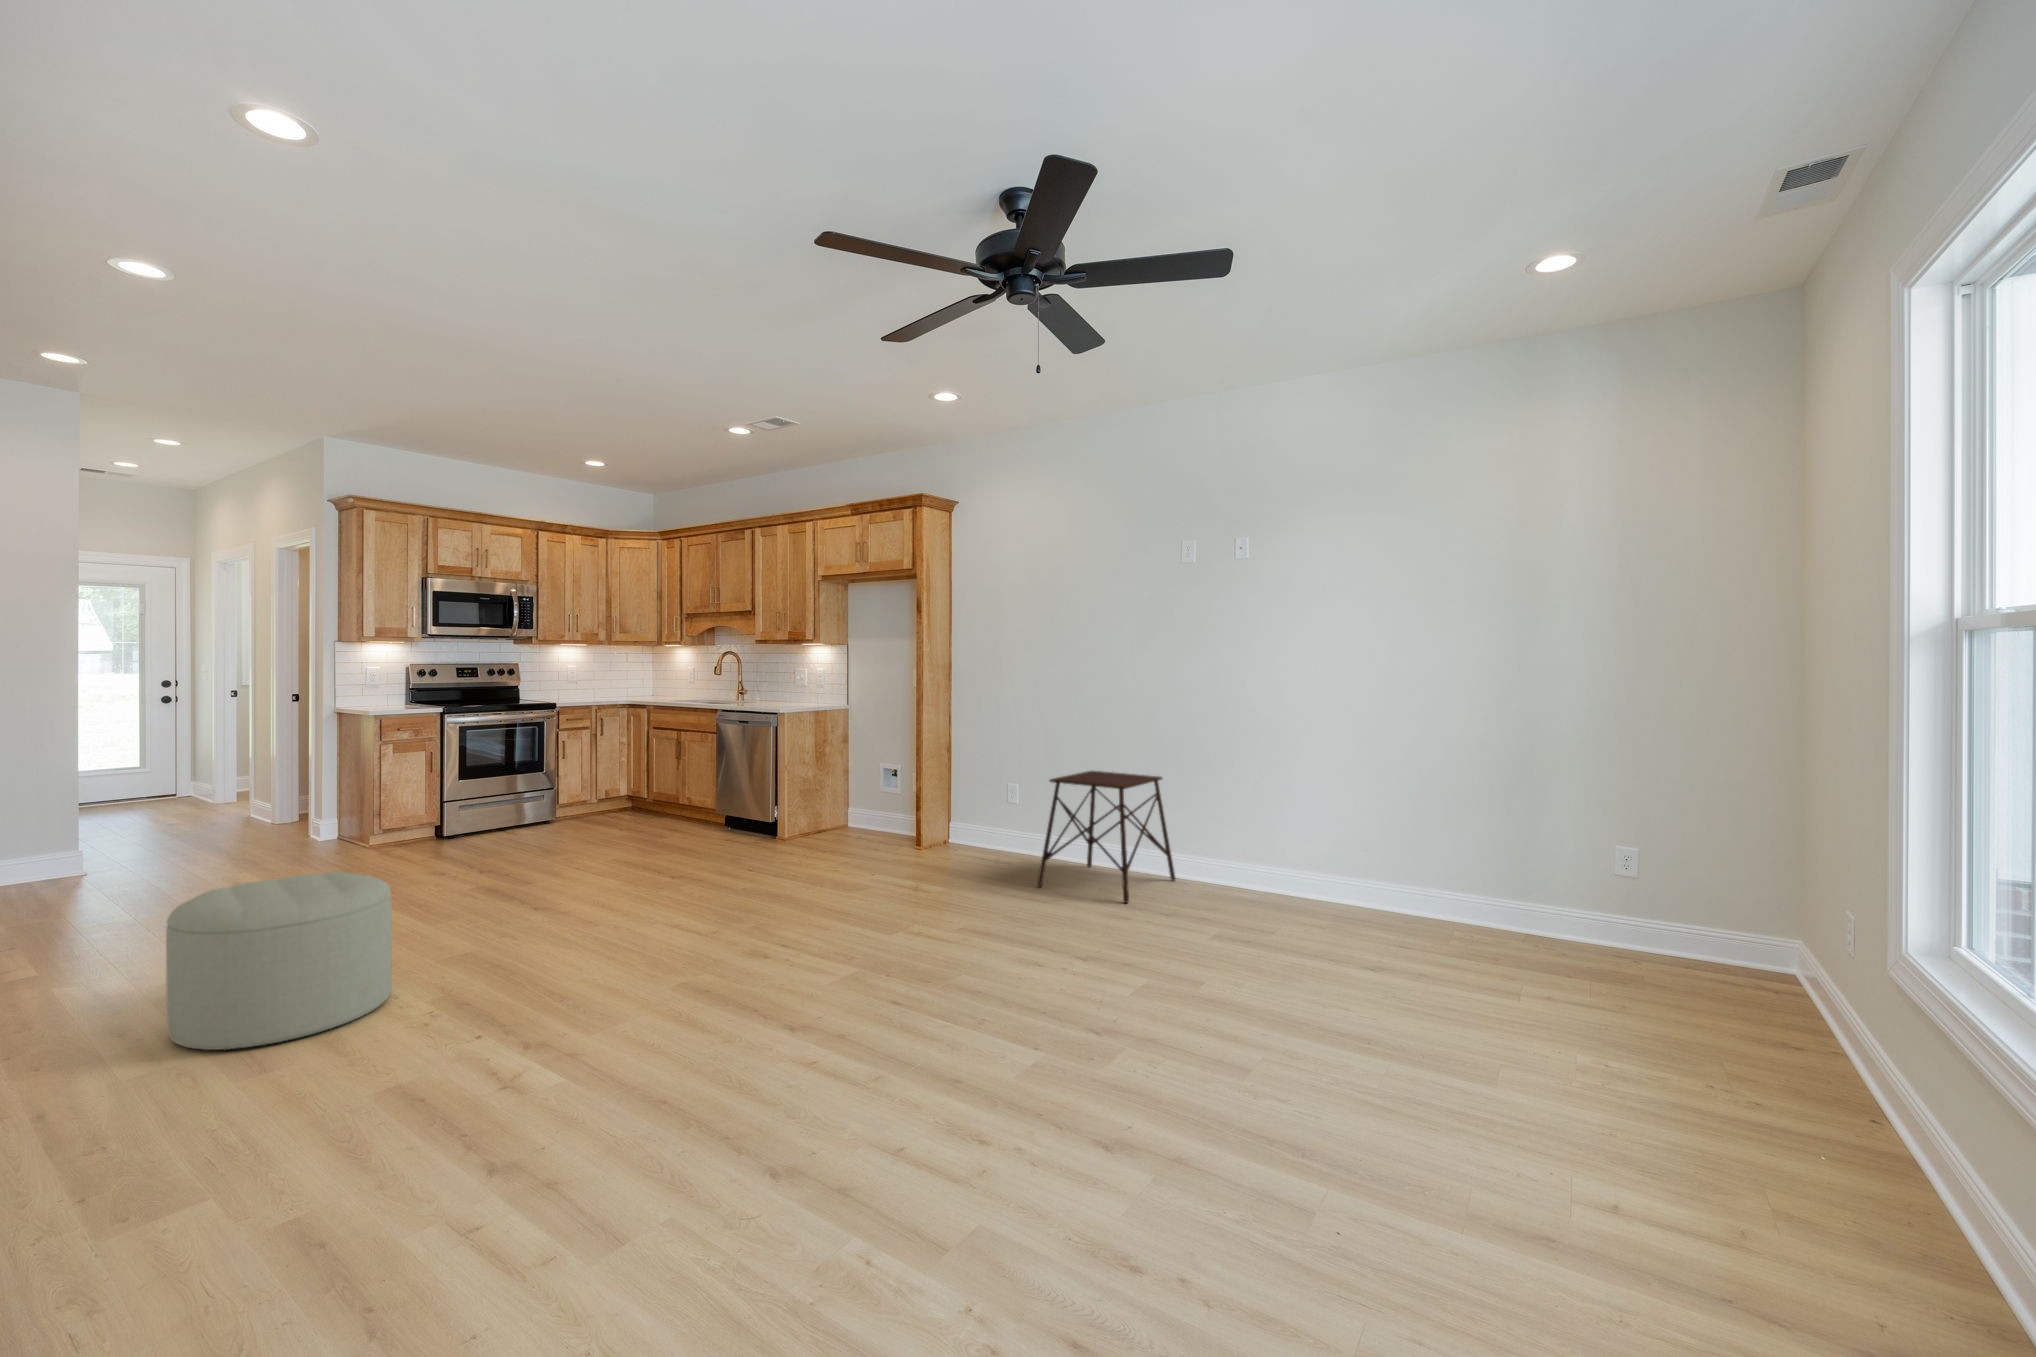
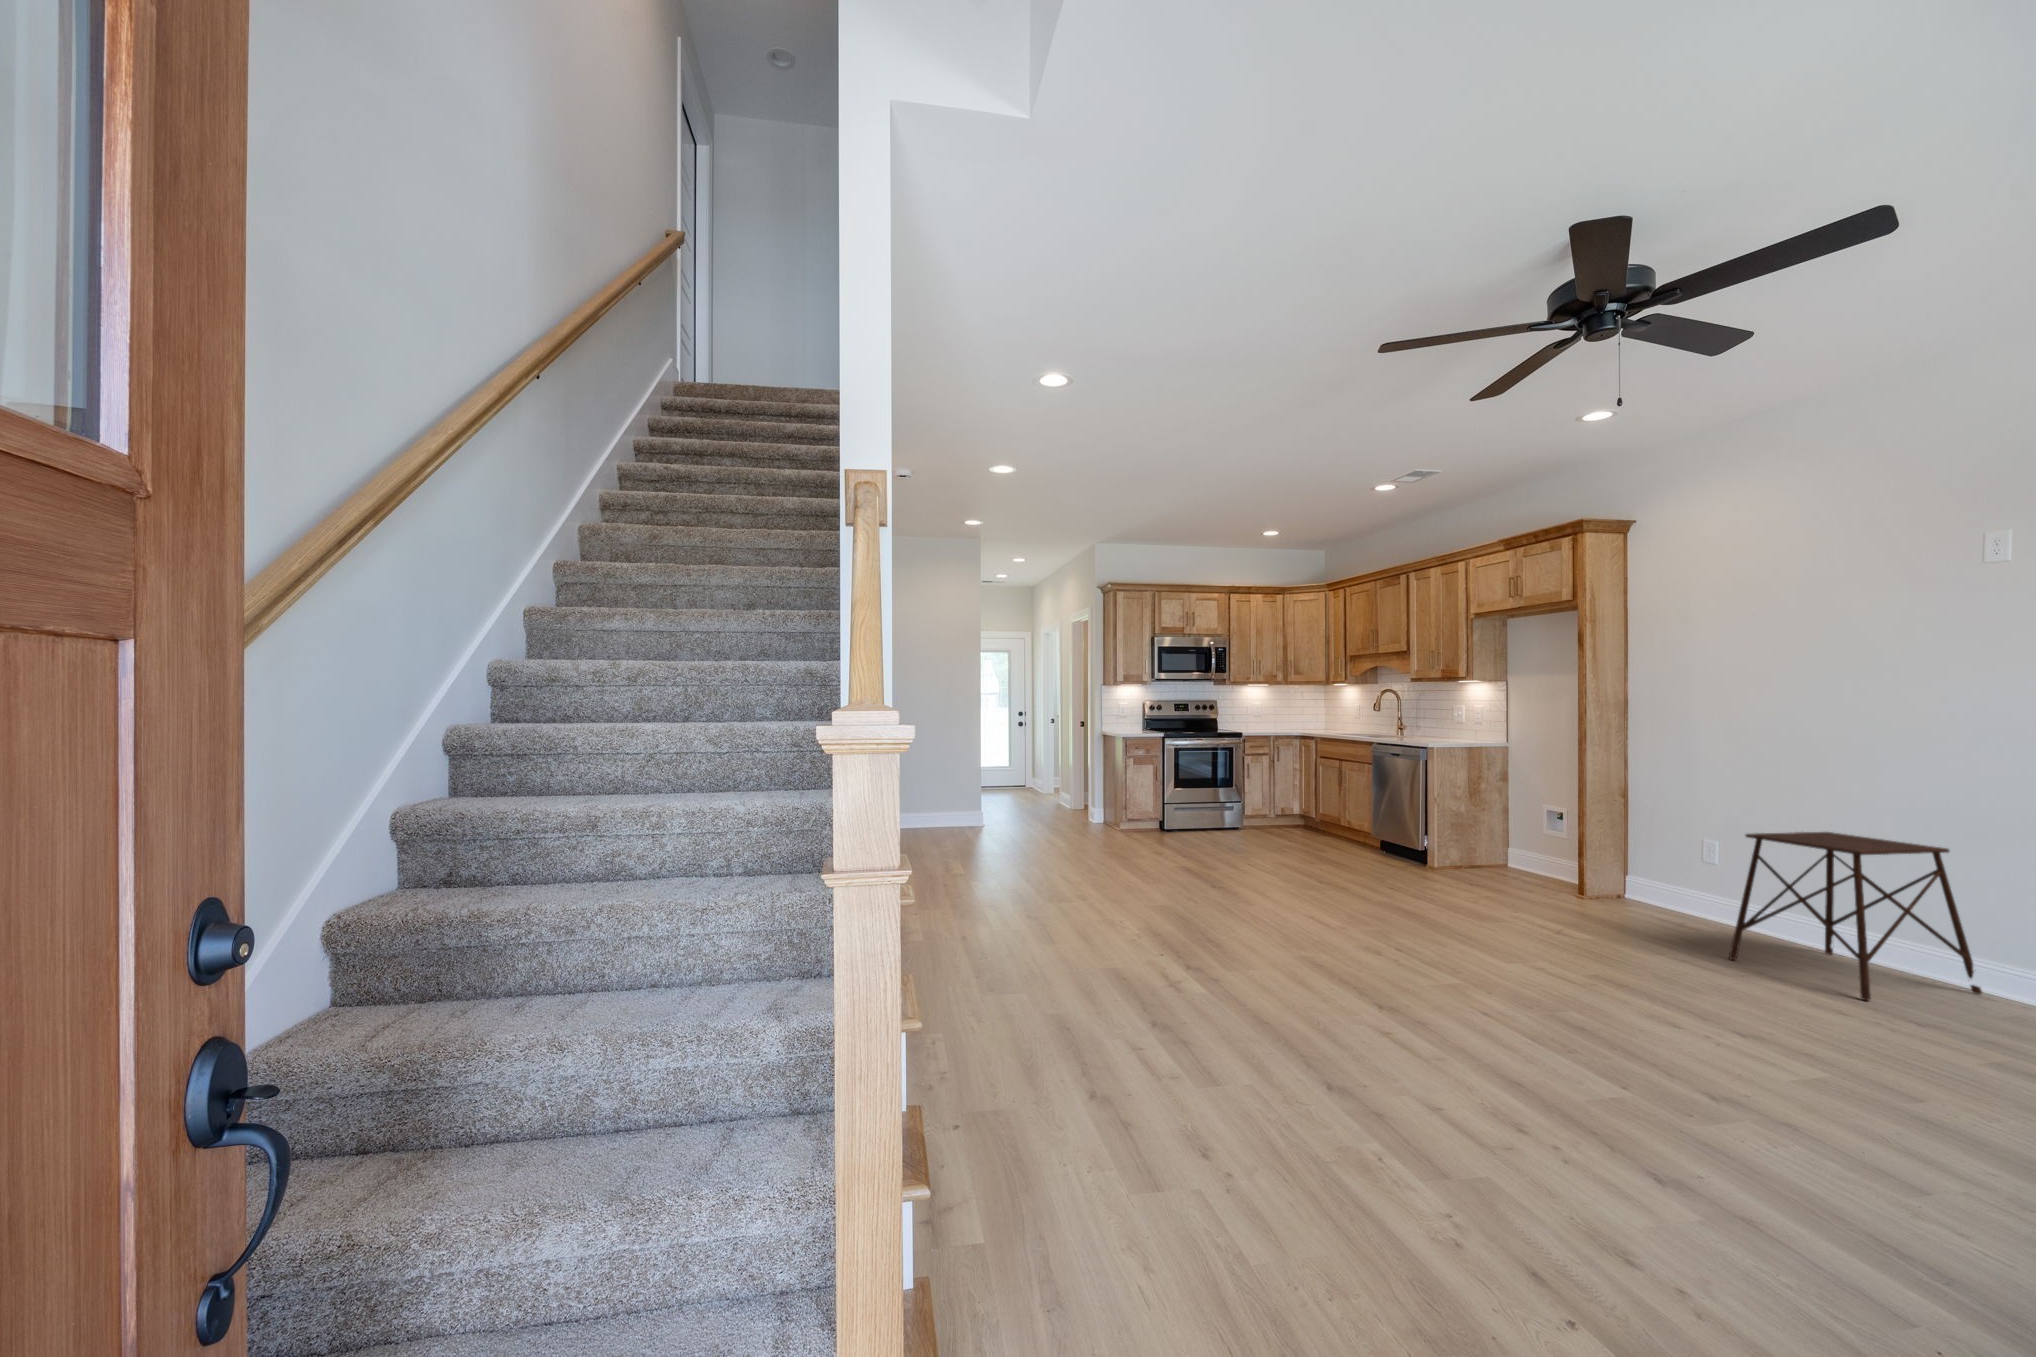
ottoman: present [166,872,392,1051] -> none [1011,832,1118,931]

